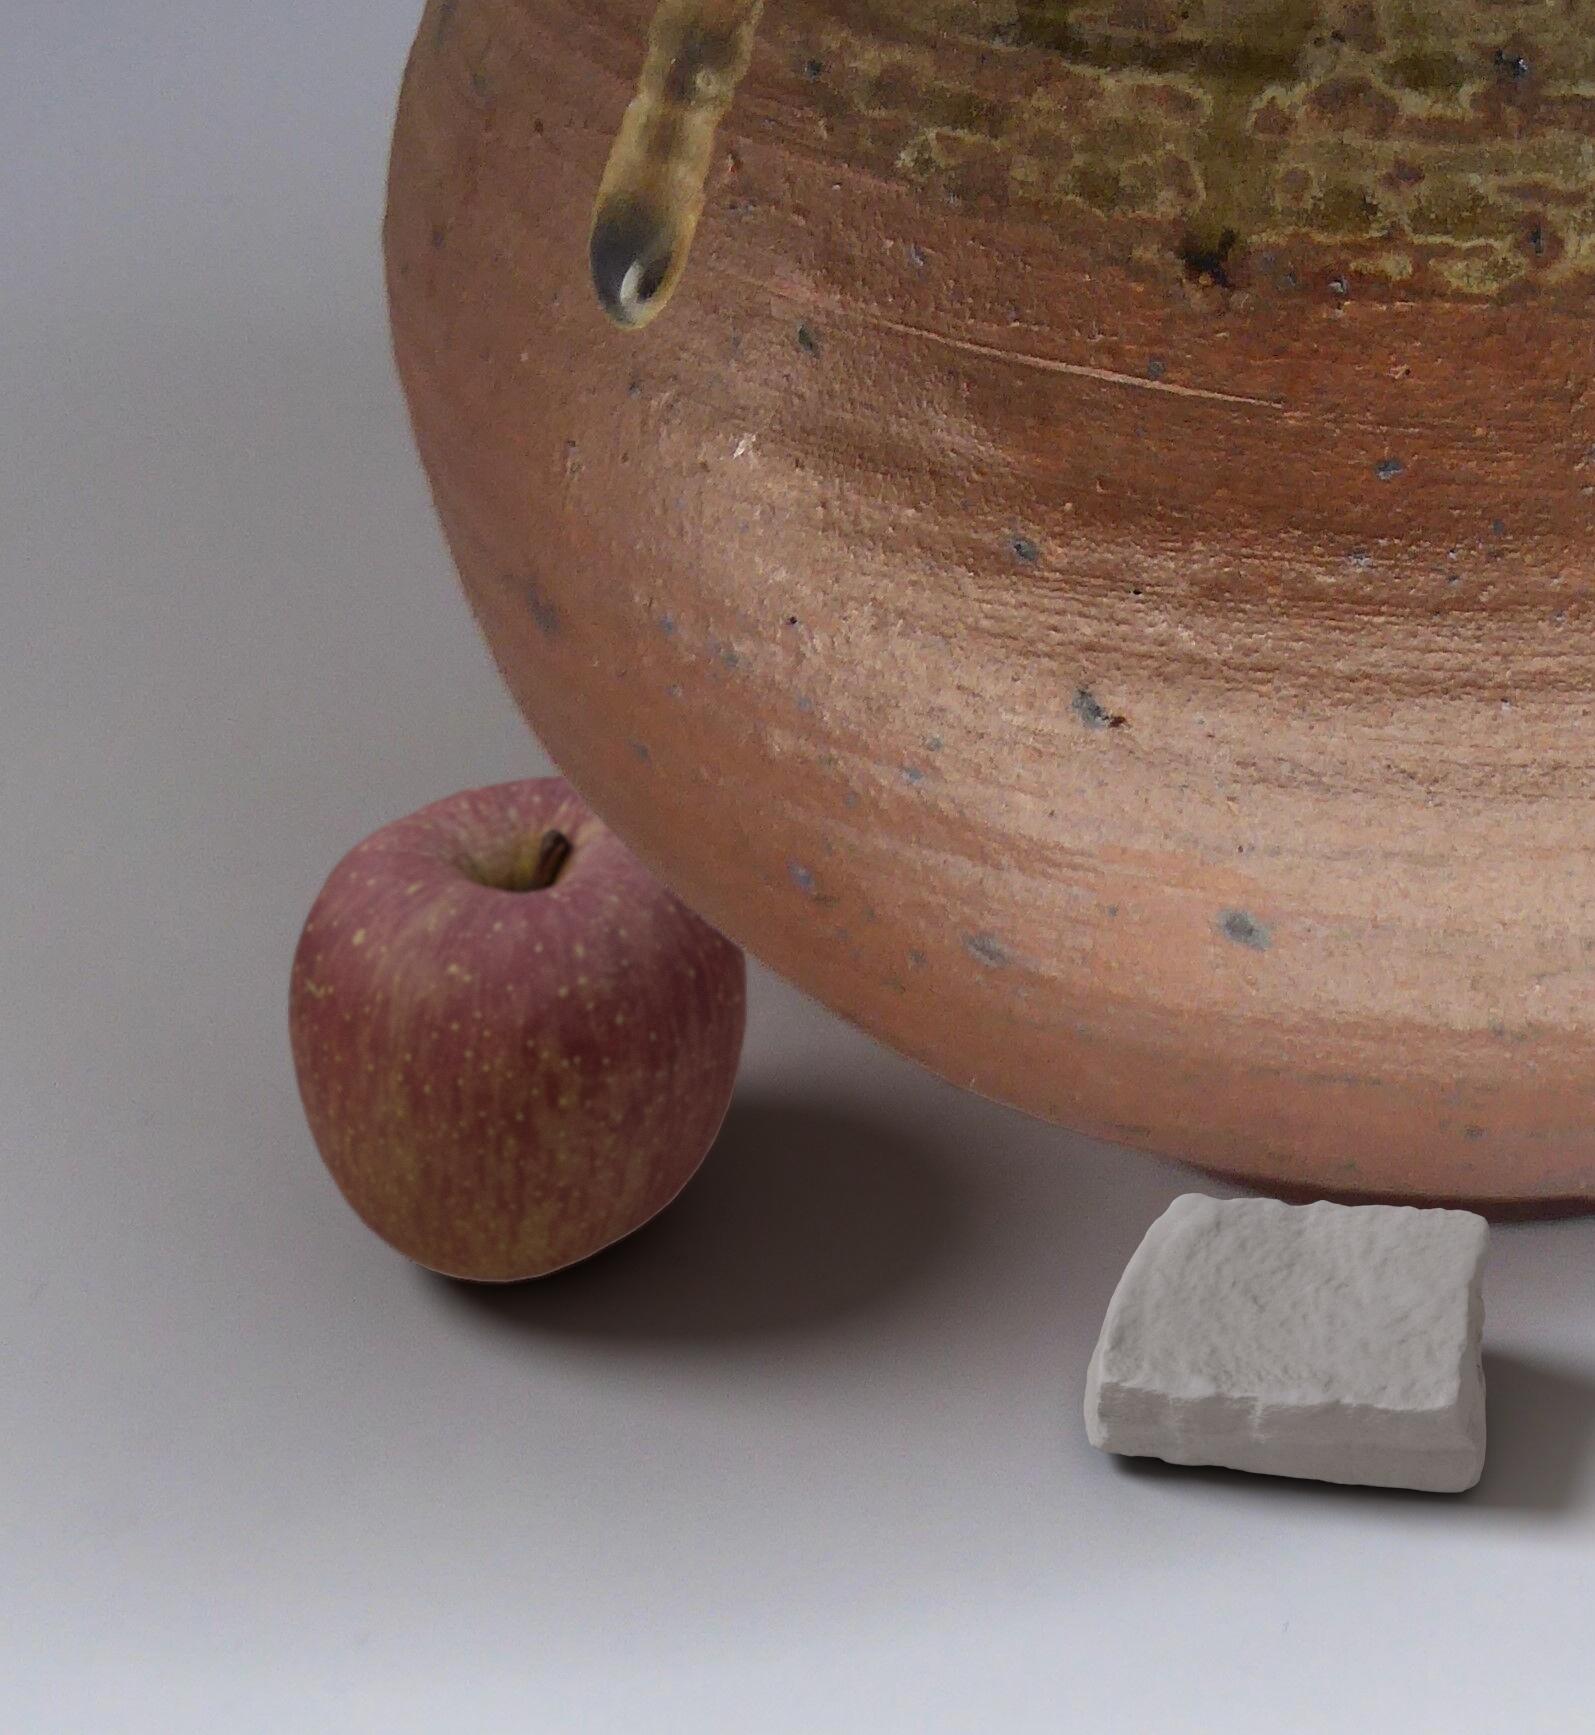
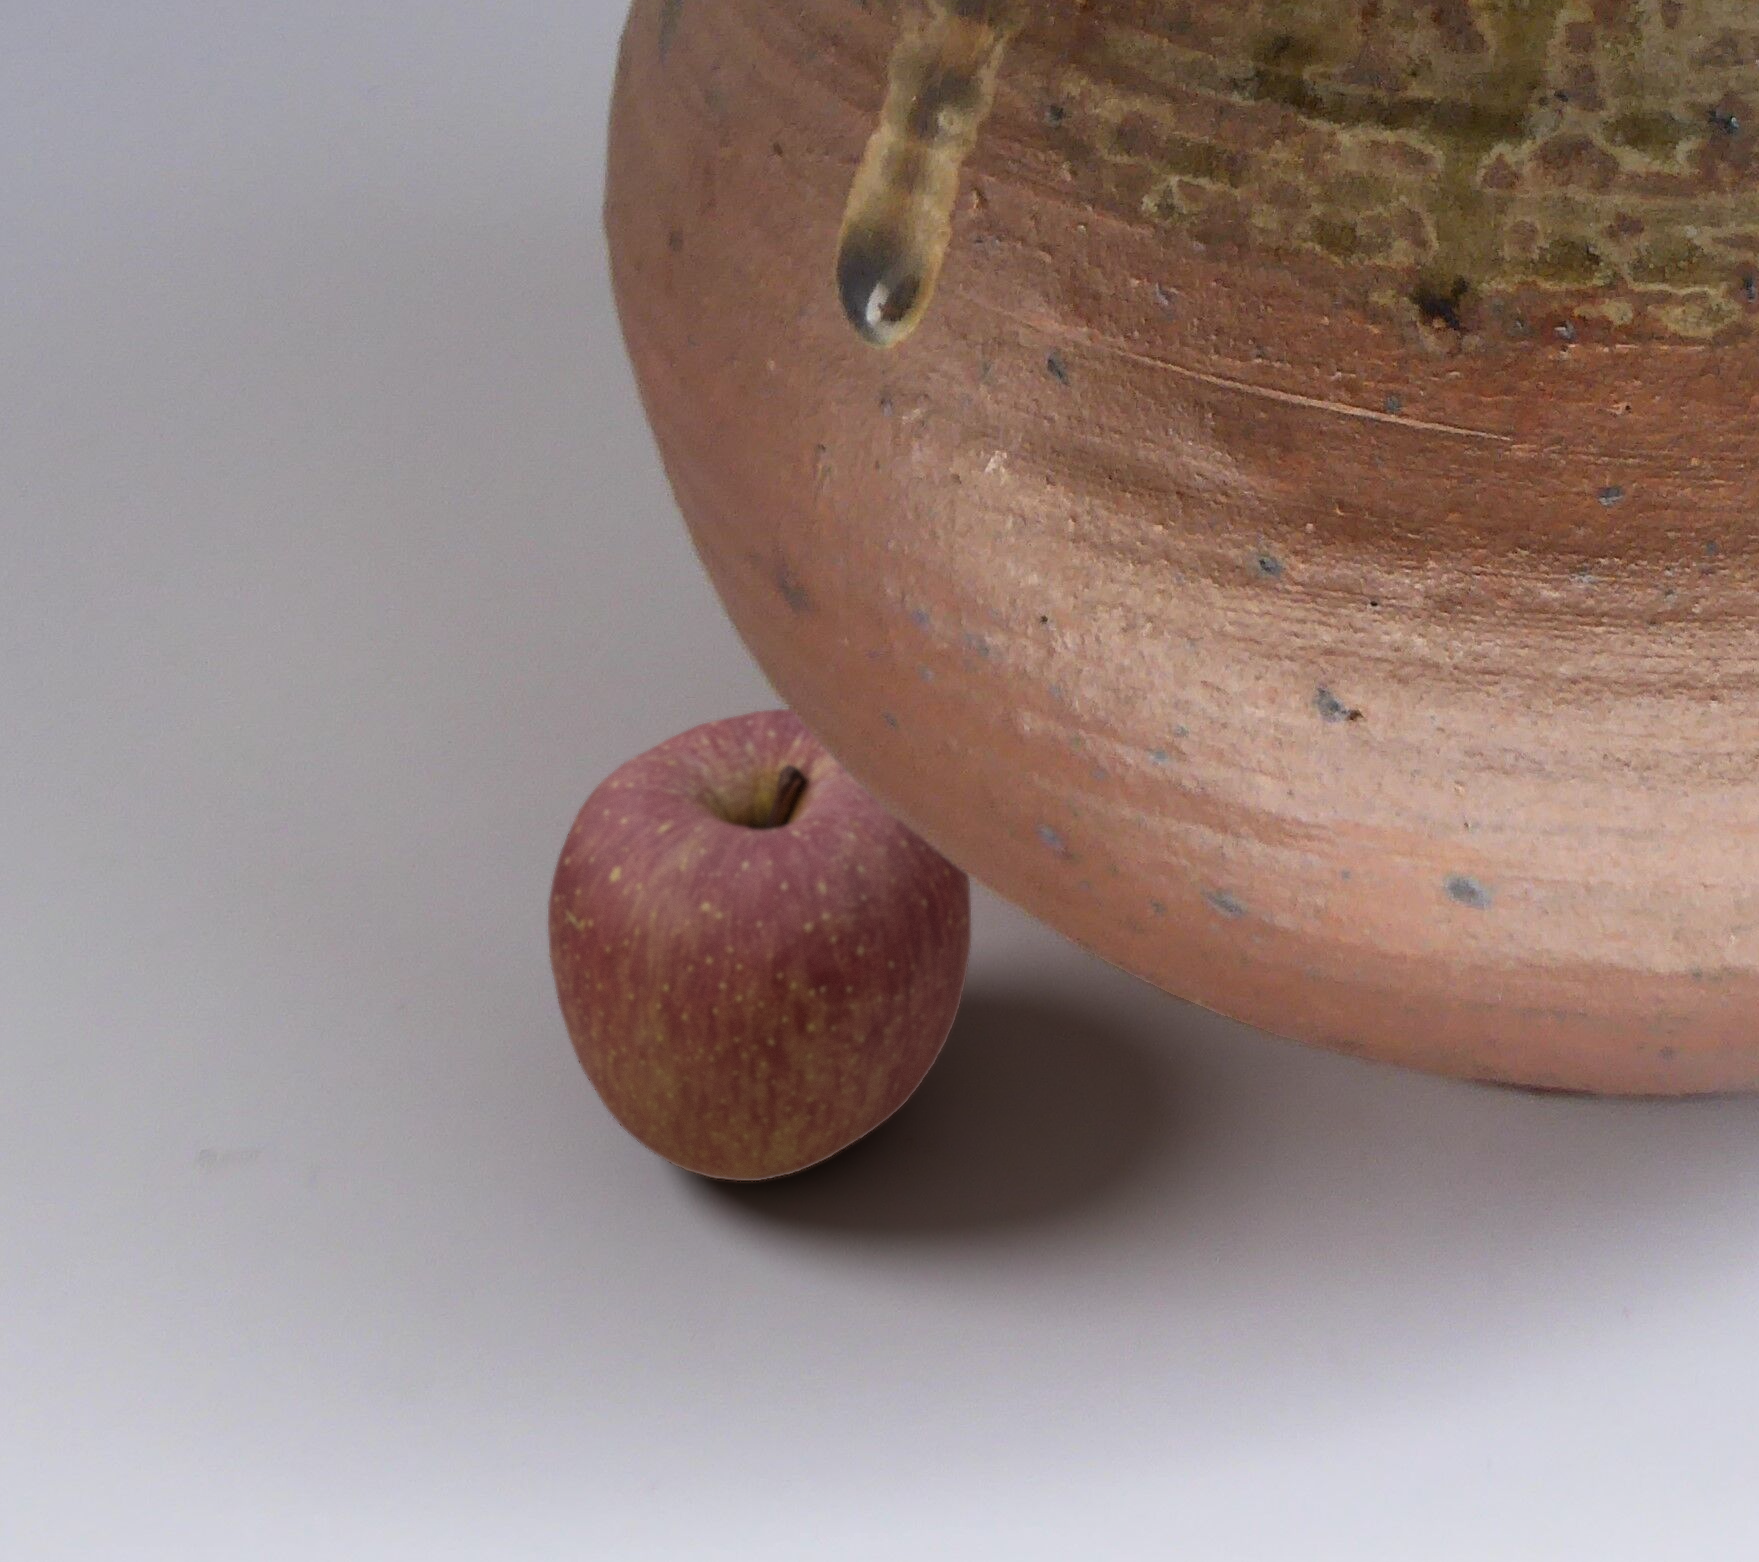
soap bar: present [1083,1193,1490,1492] -> none [1296,1102,1667,1380]

